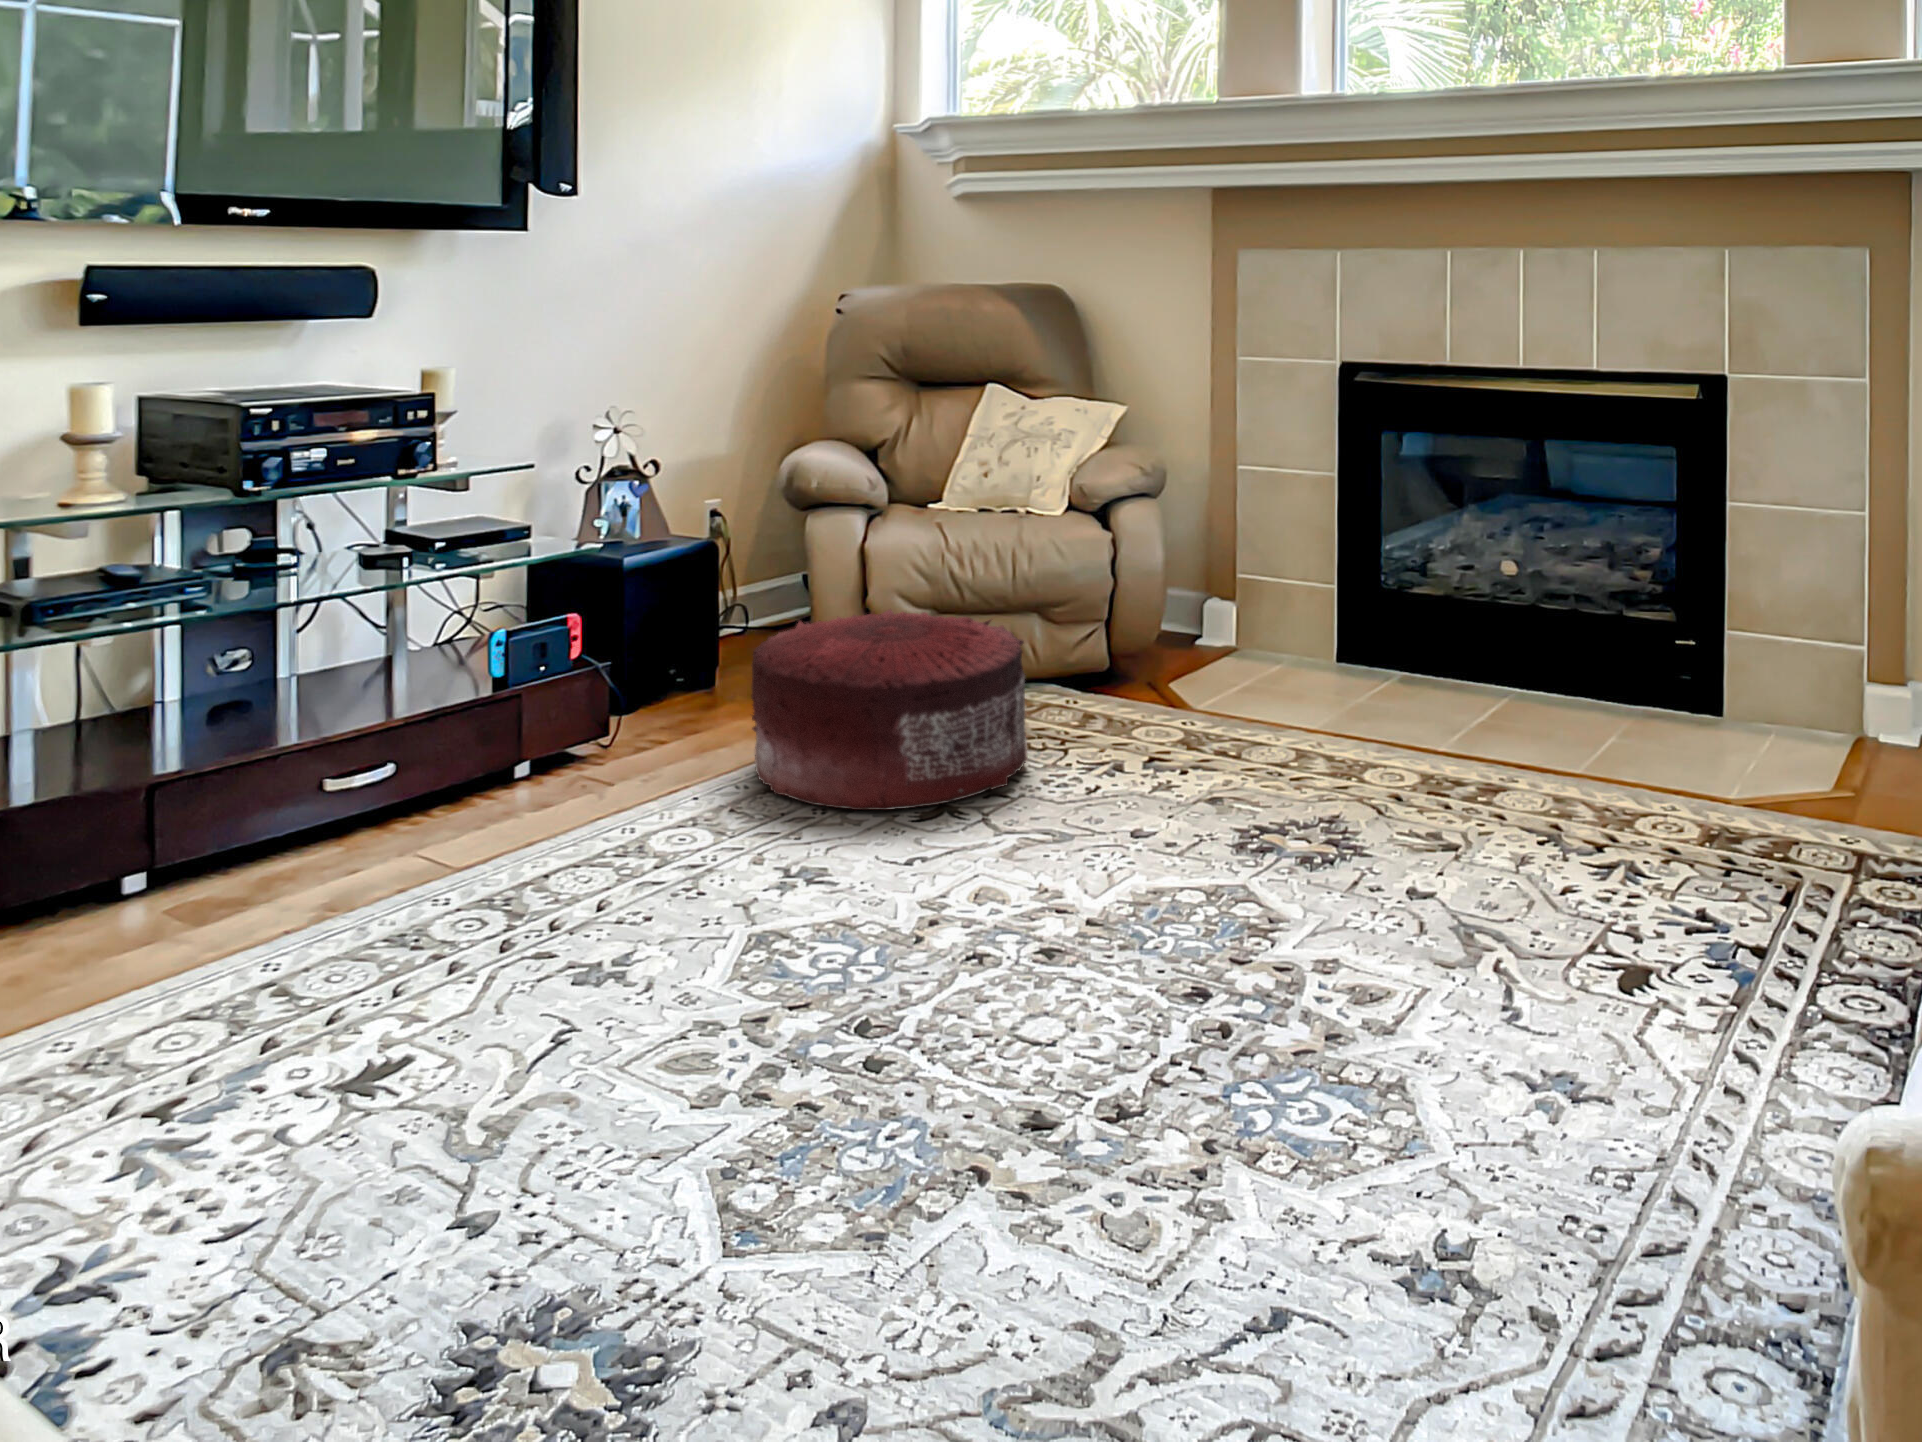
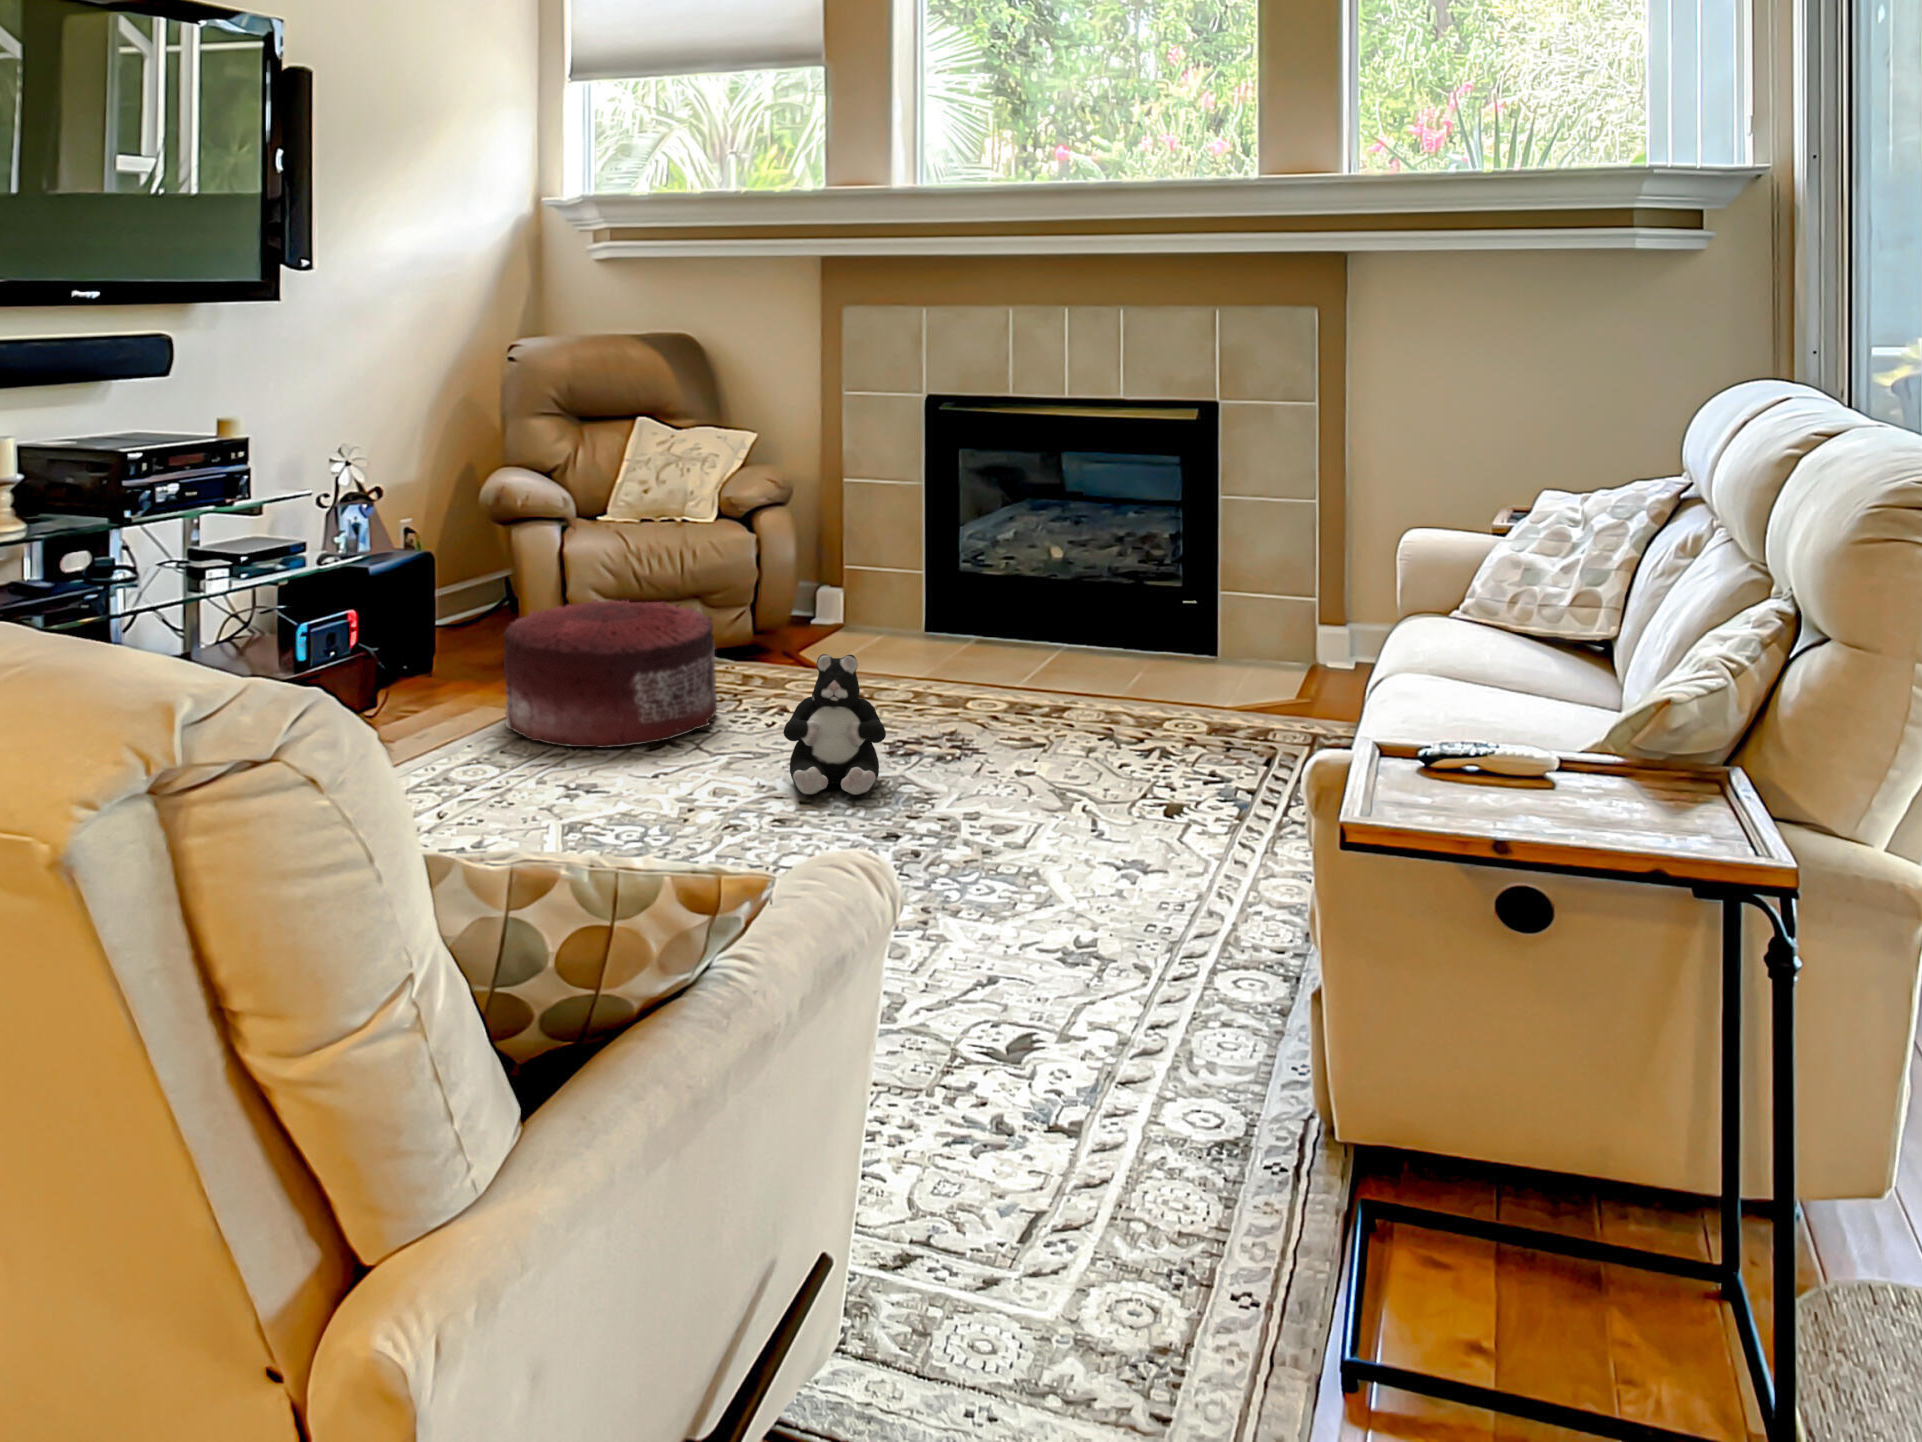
plush toy: none [1074,707,1216,915] -> present [783,654,886,795]

